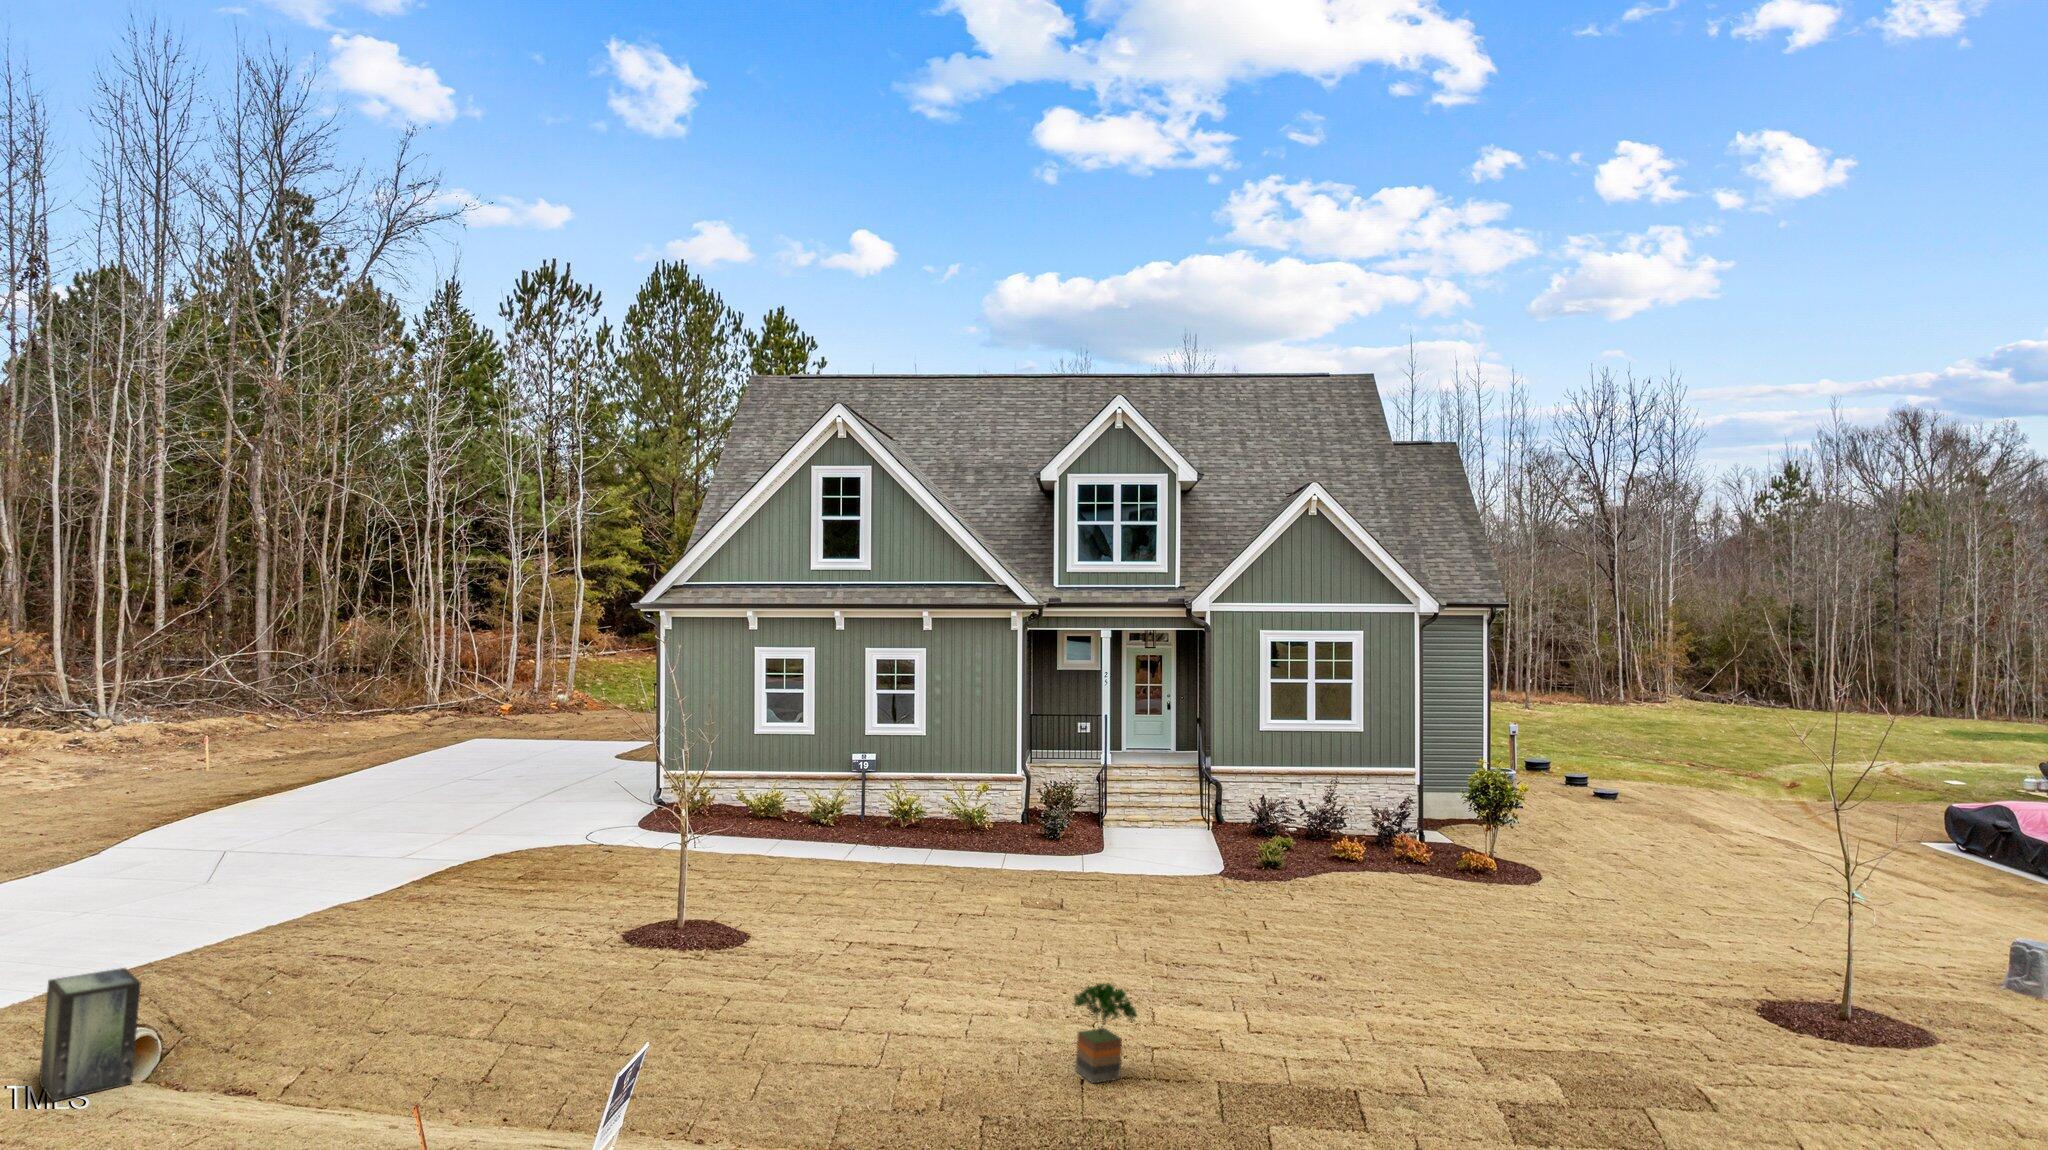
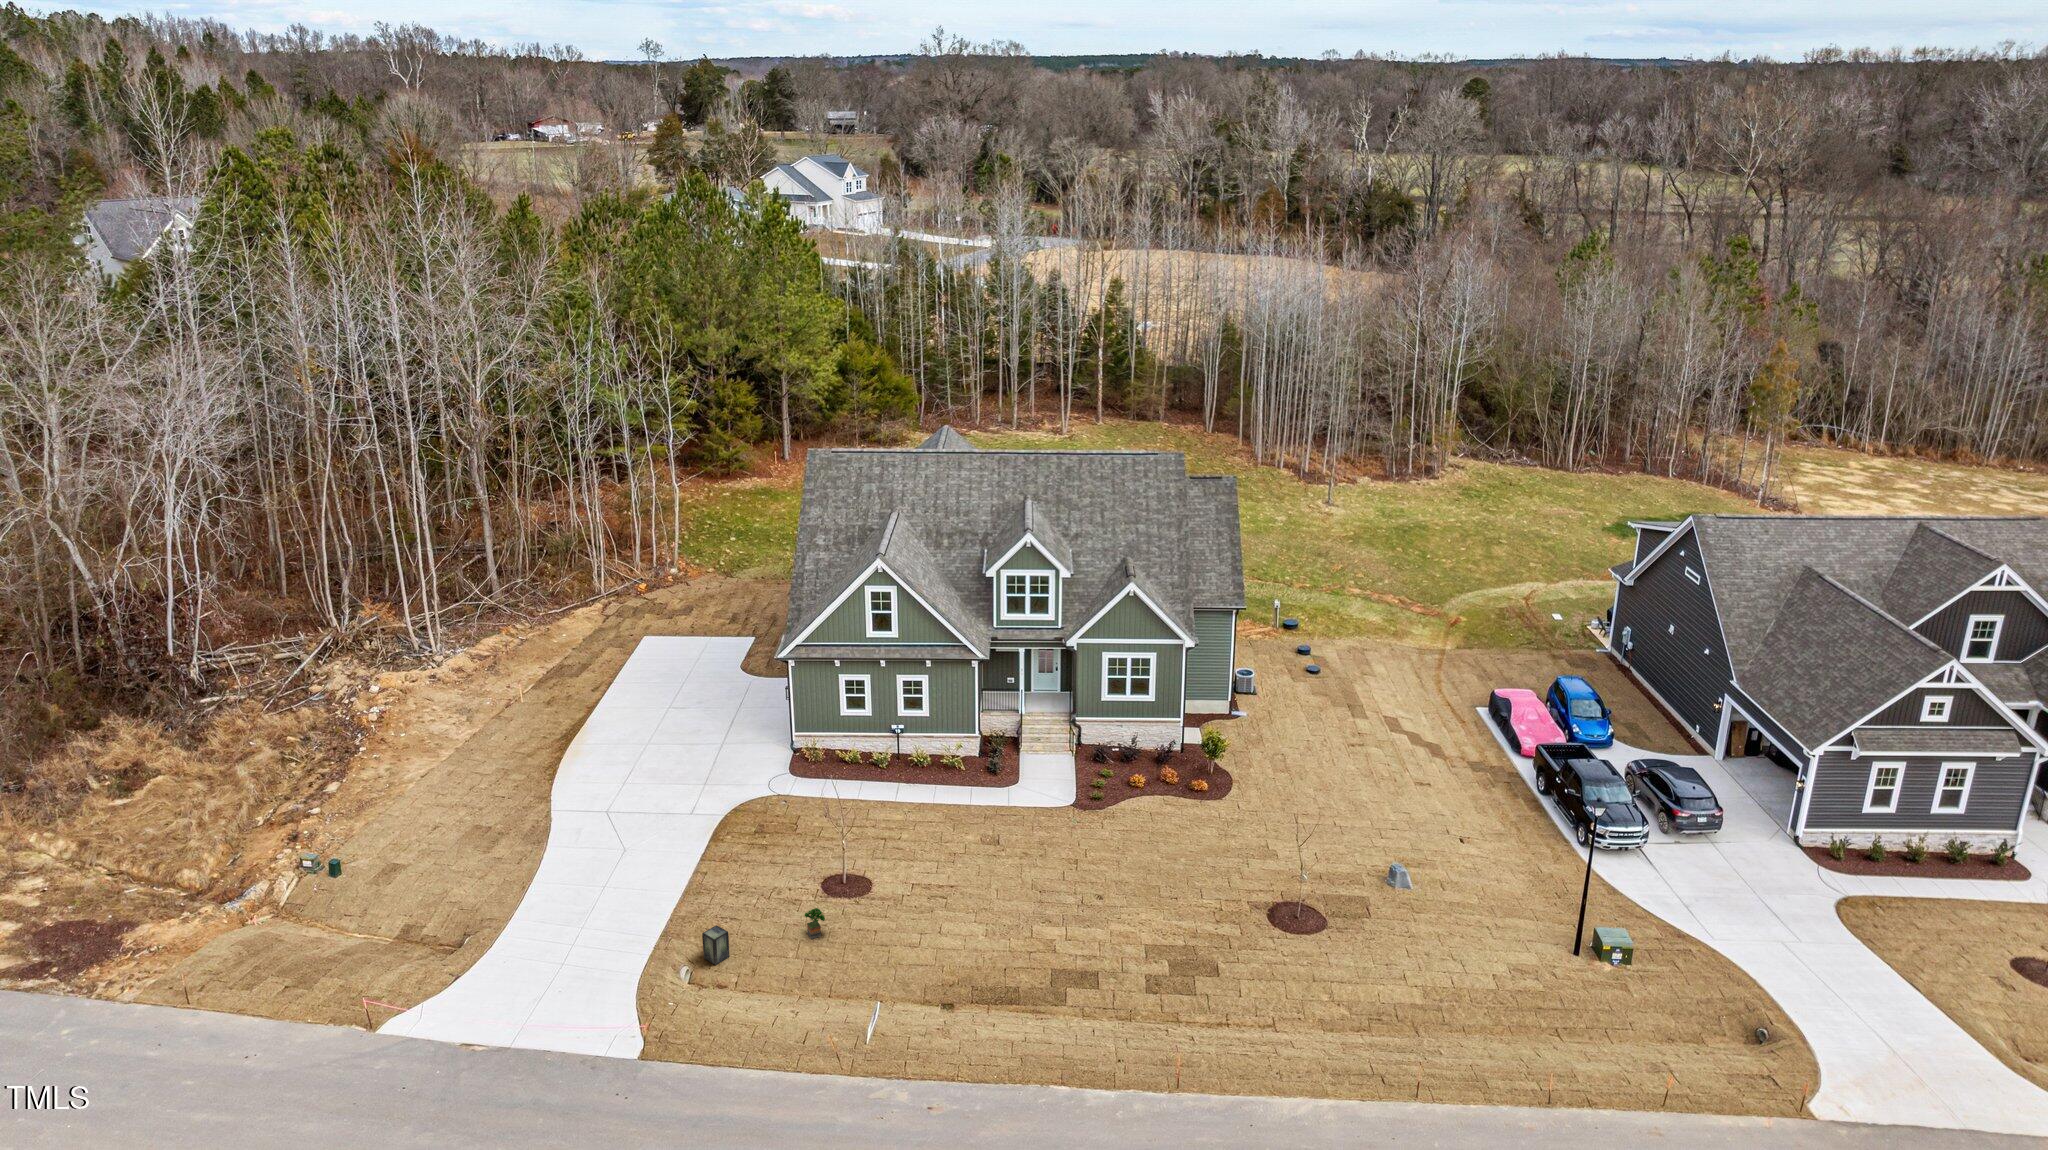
potted tree: present [1073,983,1137,1083] -> present [805,908,825,939]

